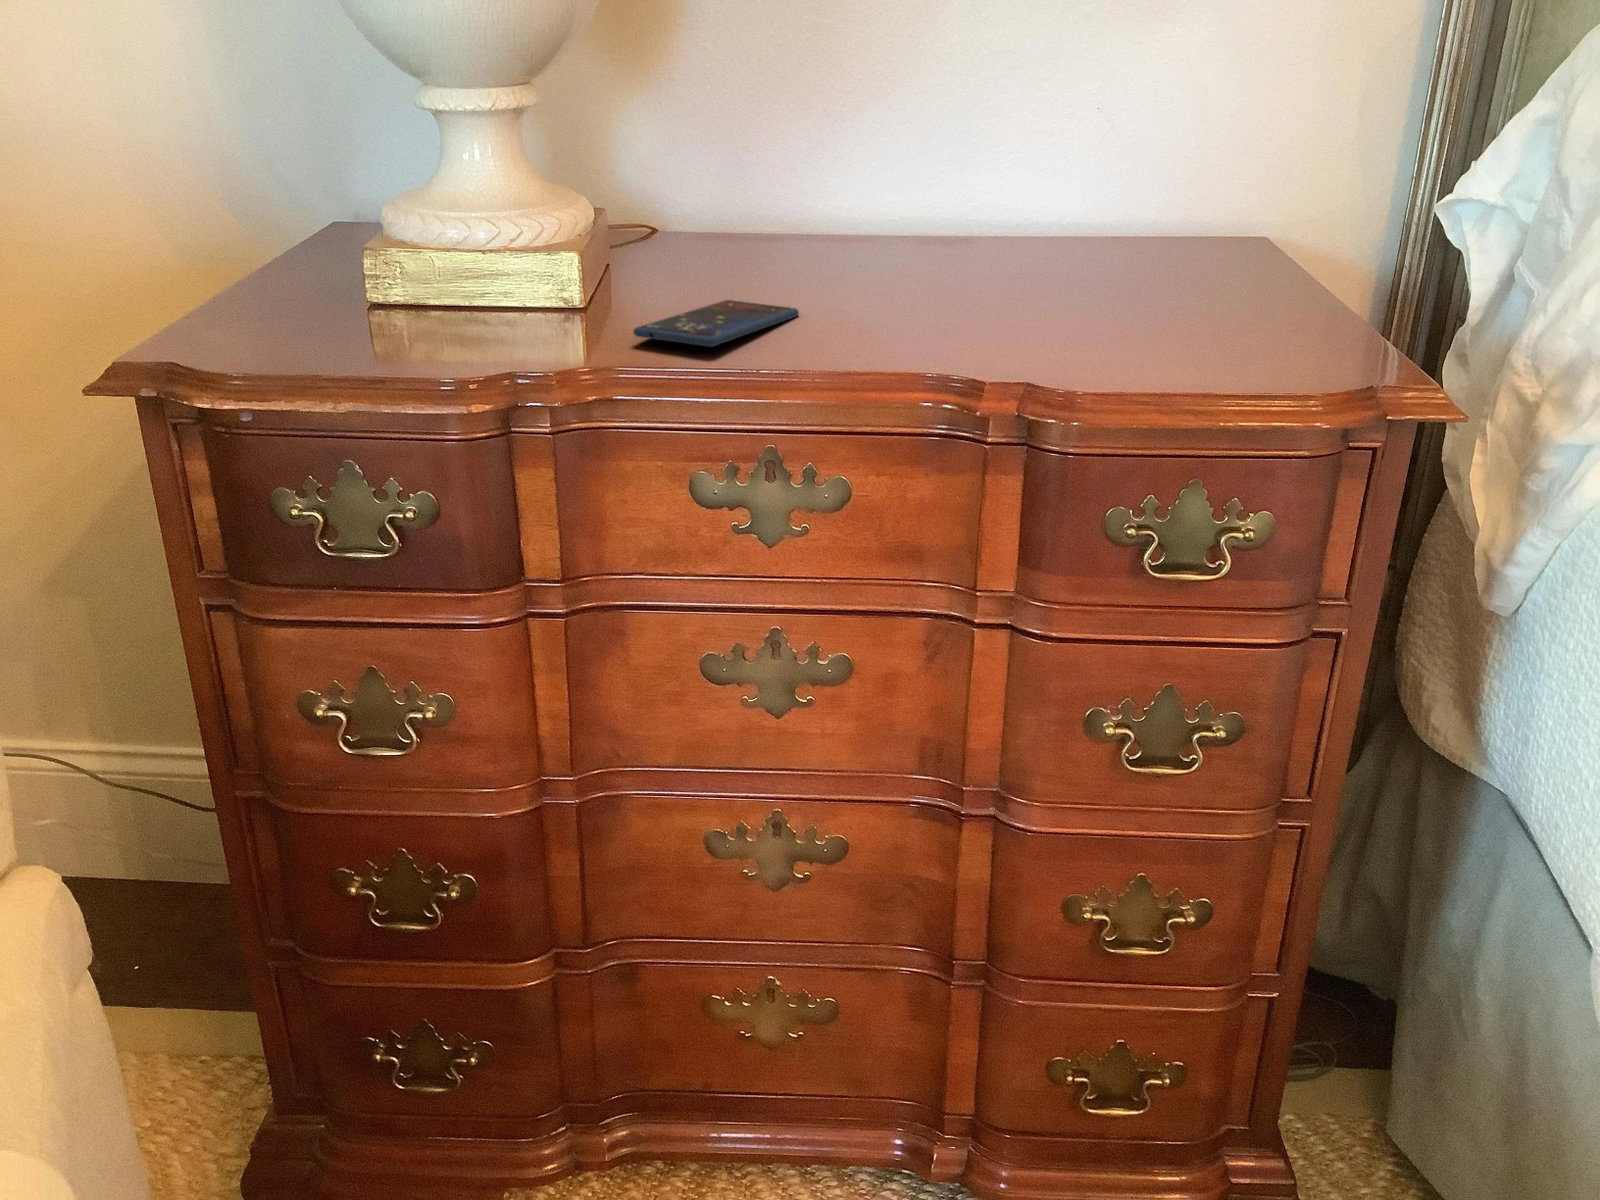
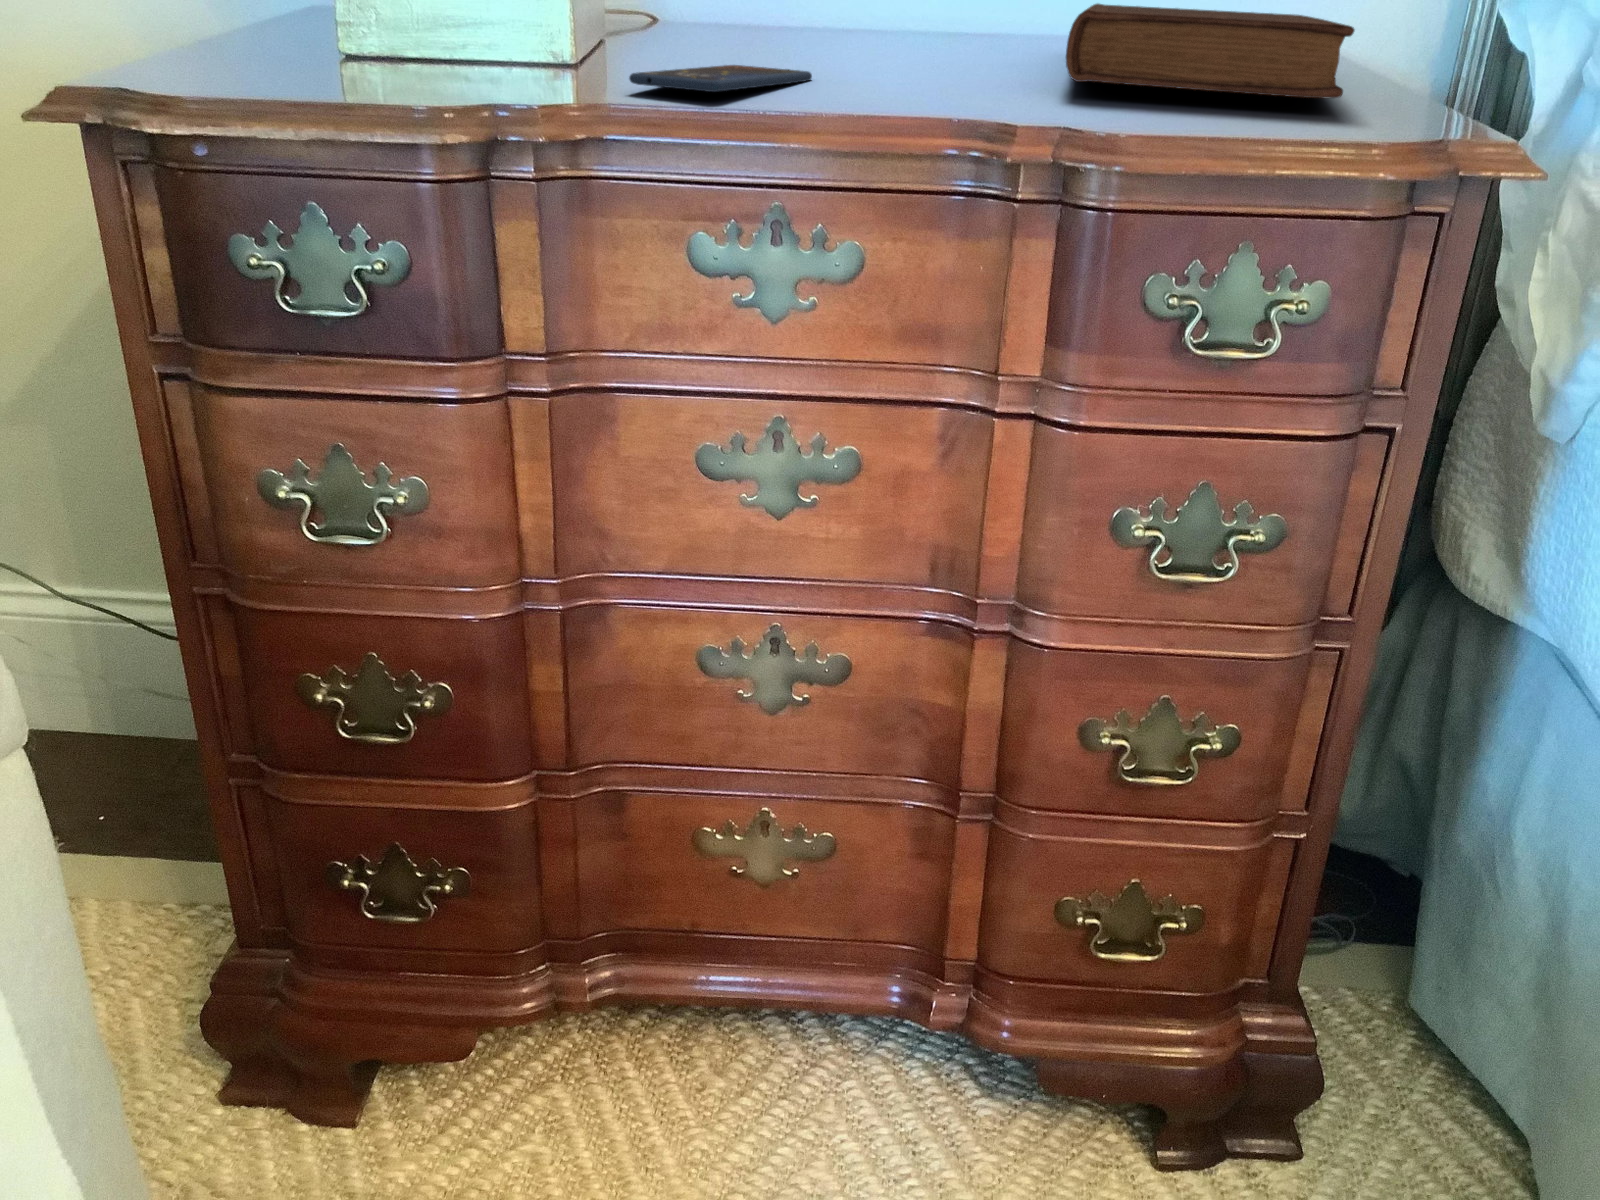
book: none [1029,219,1289,335] -> present [1066,4,1354,98]

